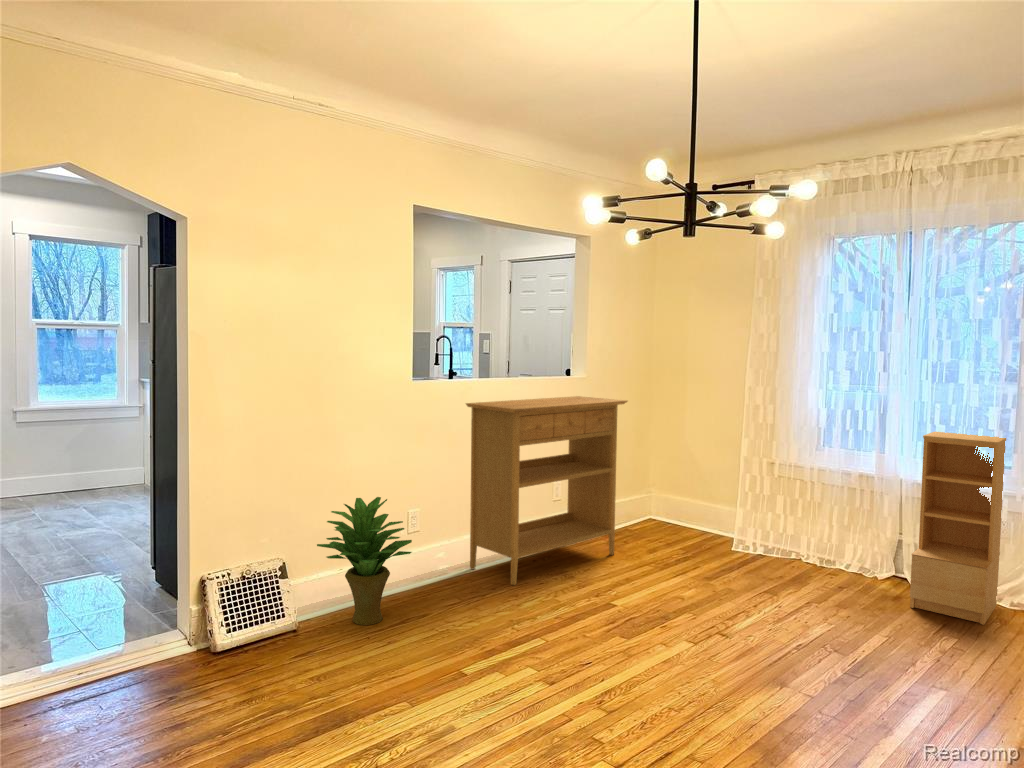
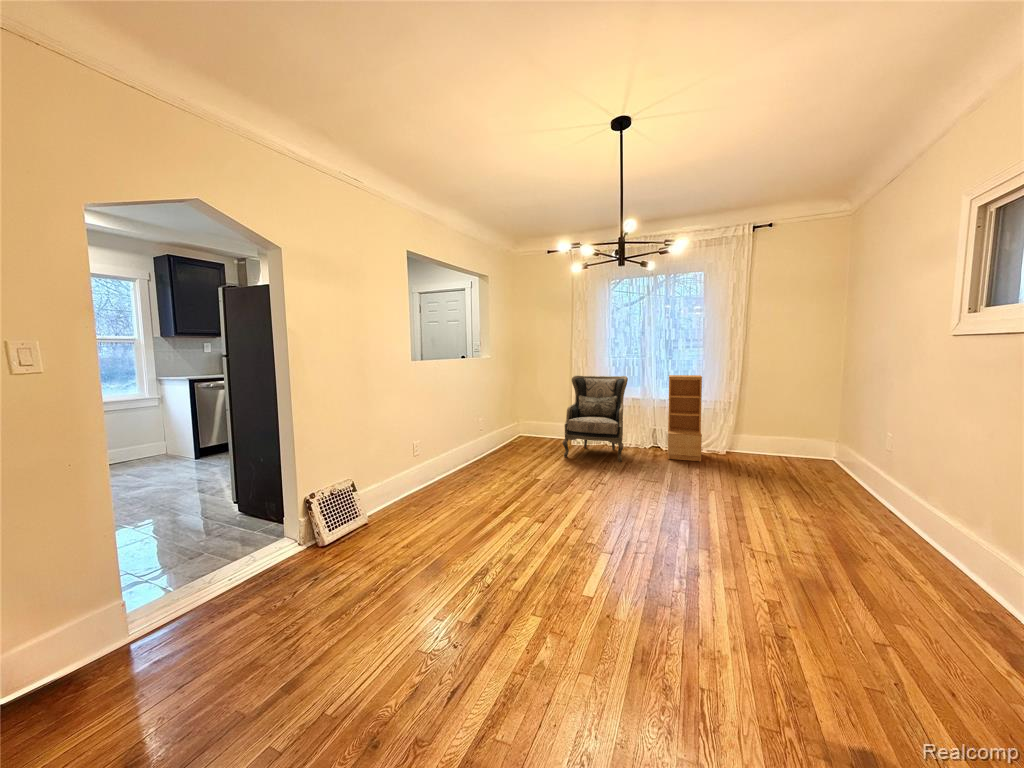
console table: present [466,396,627,585] -> none [440,369,522,478]
armchair: none [693,417,840,604] -> present [563,375,628,462]
potted plant: present [317,497,412,625] -> none [376,433,437,513]

